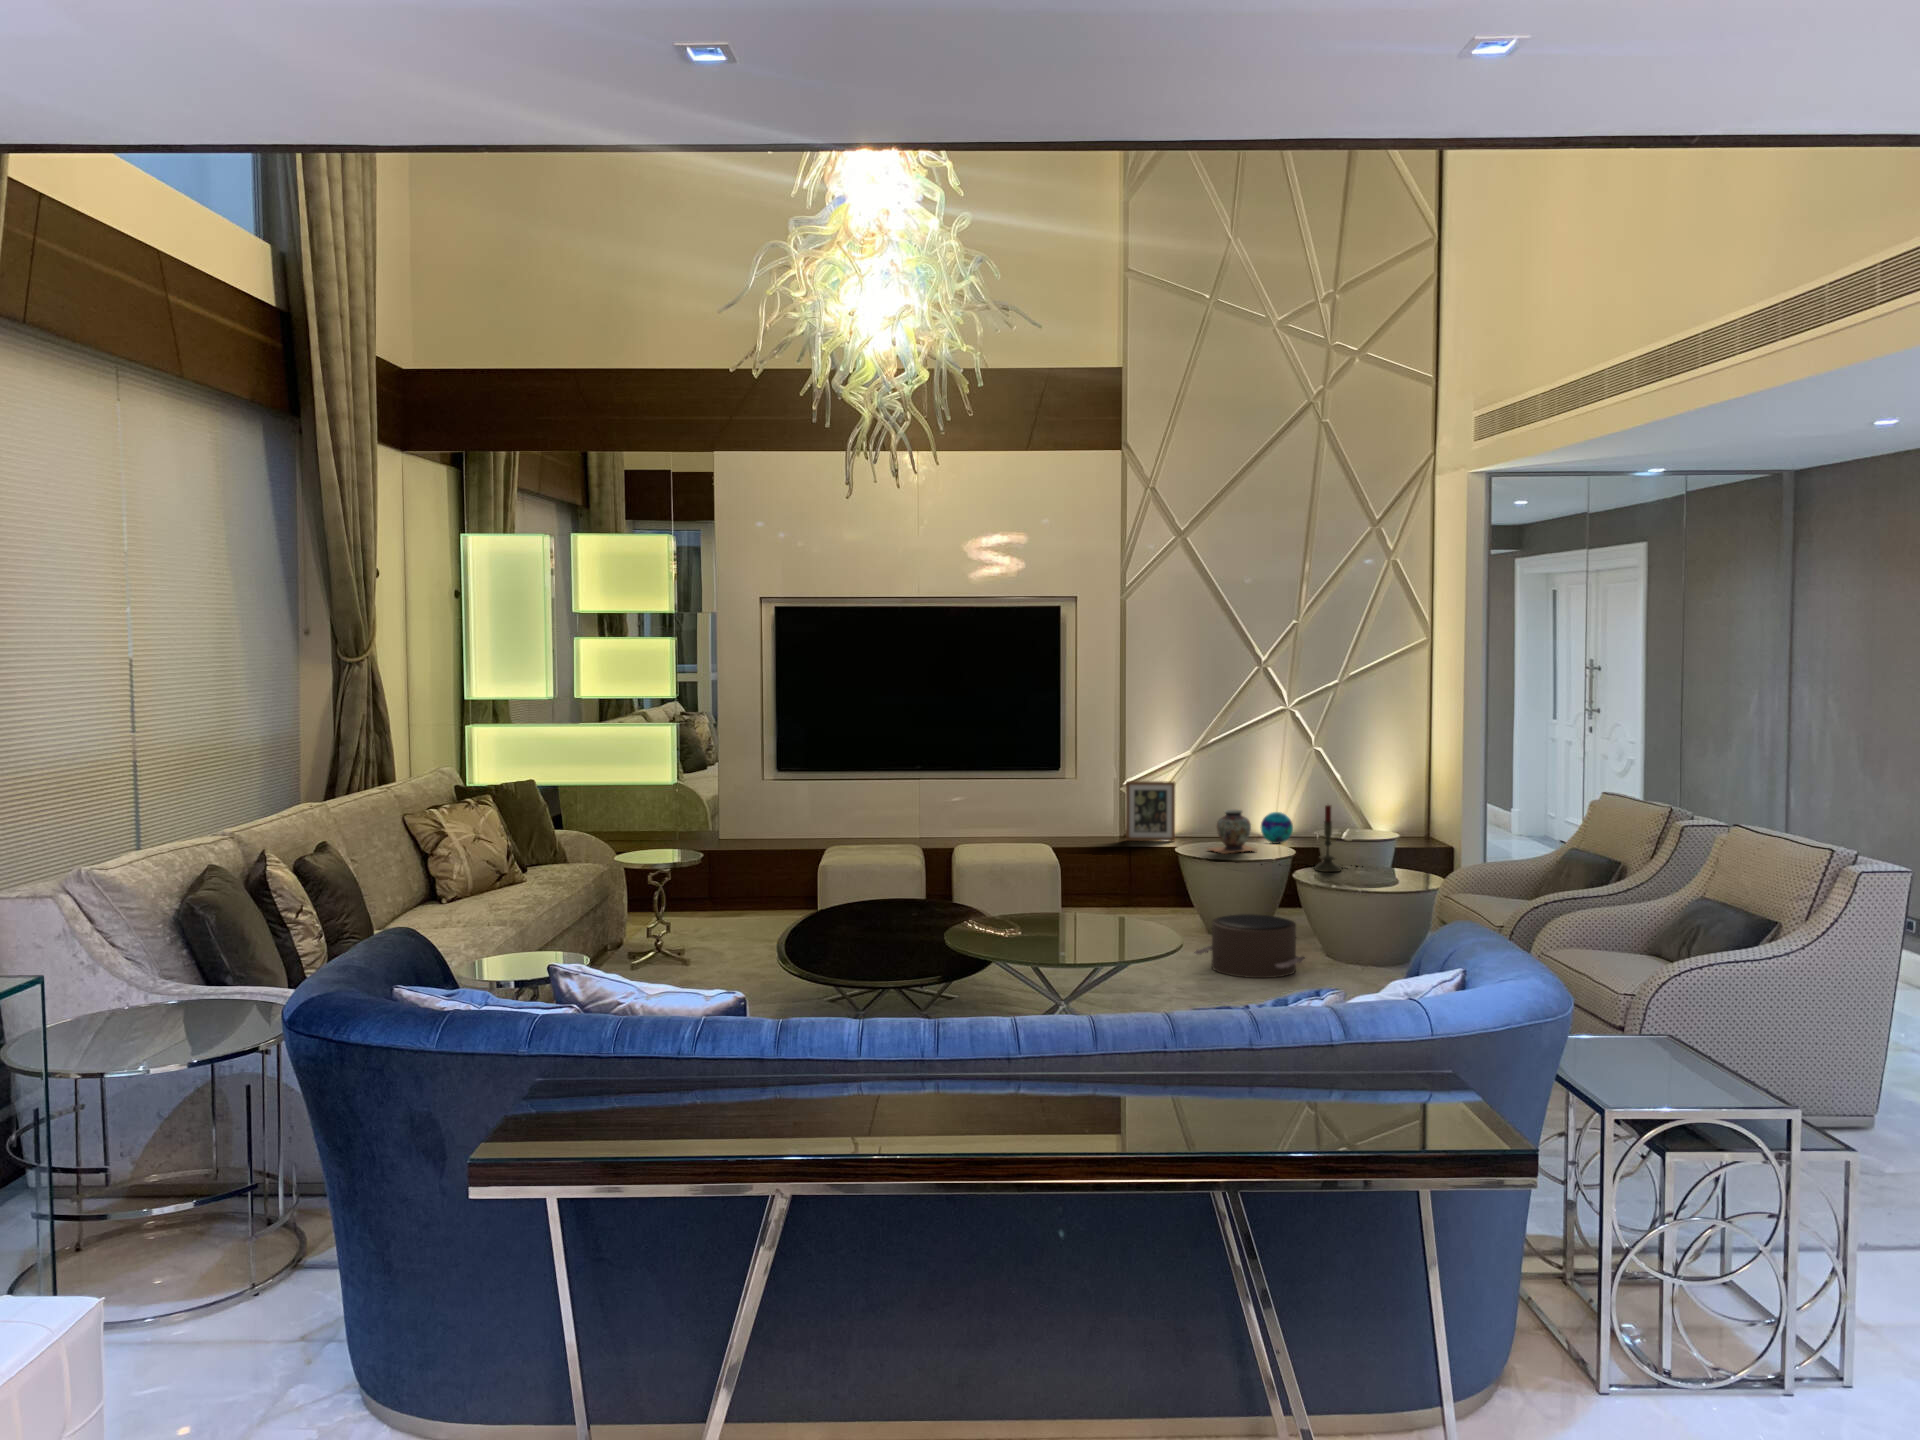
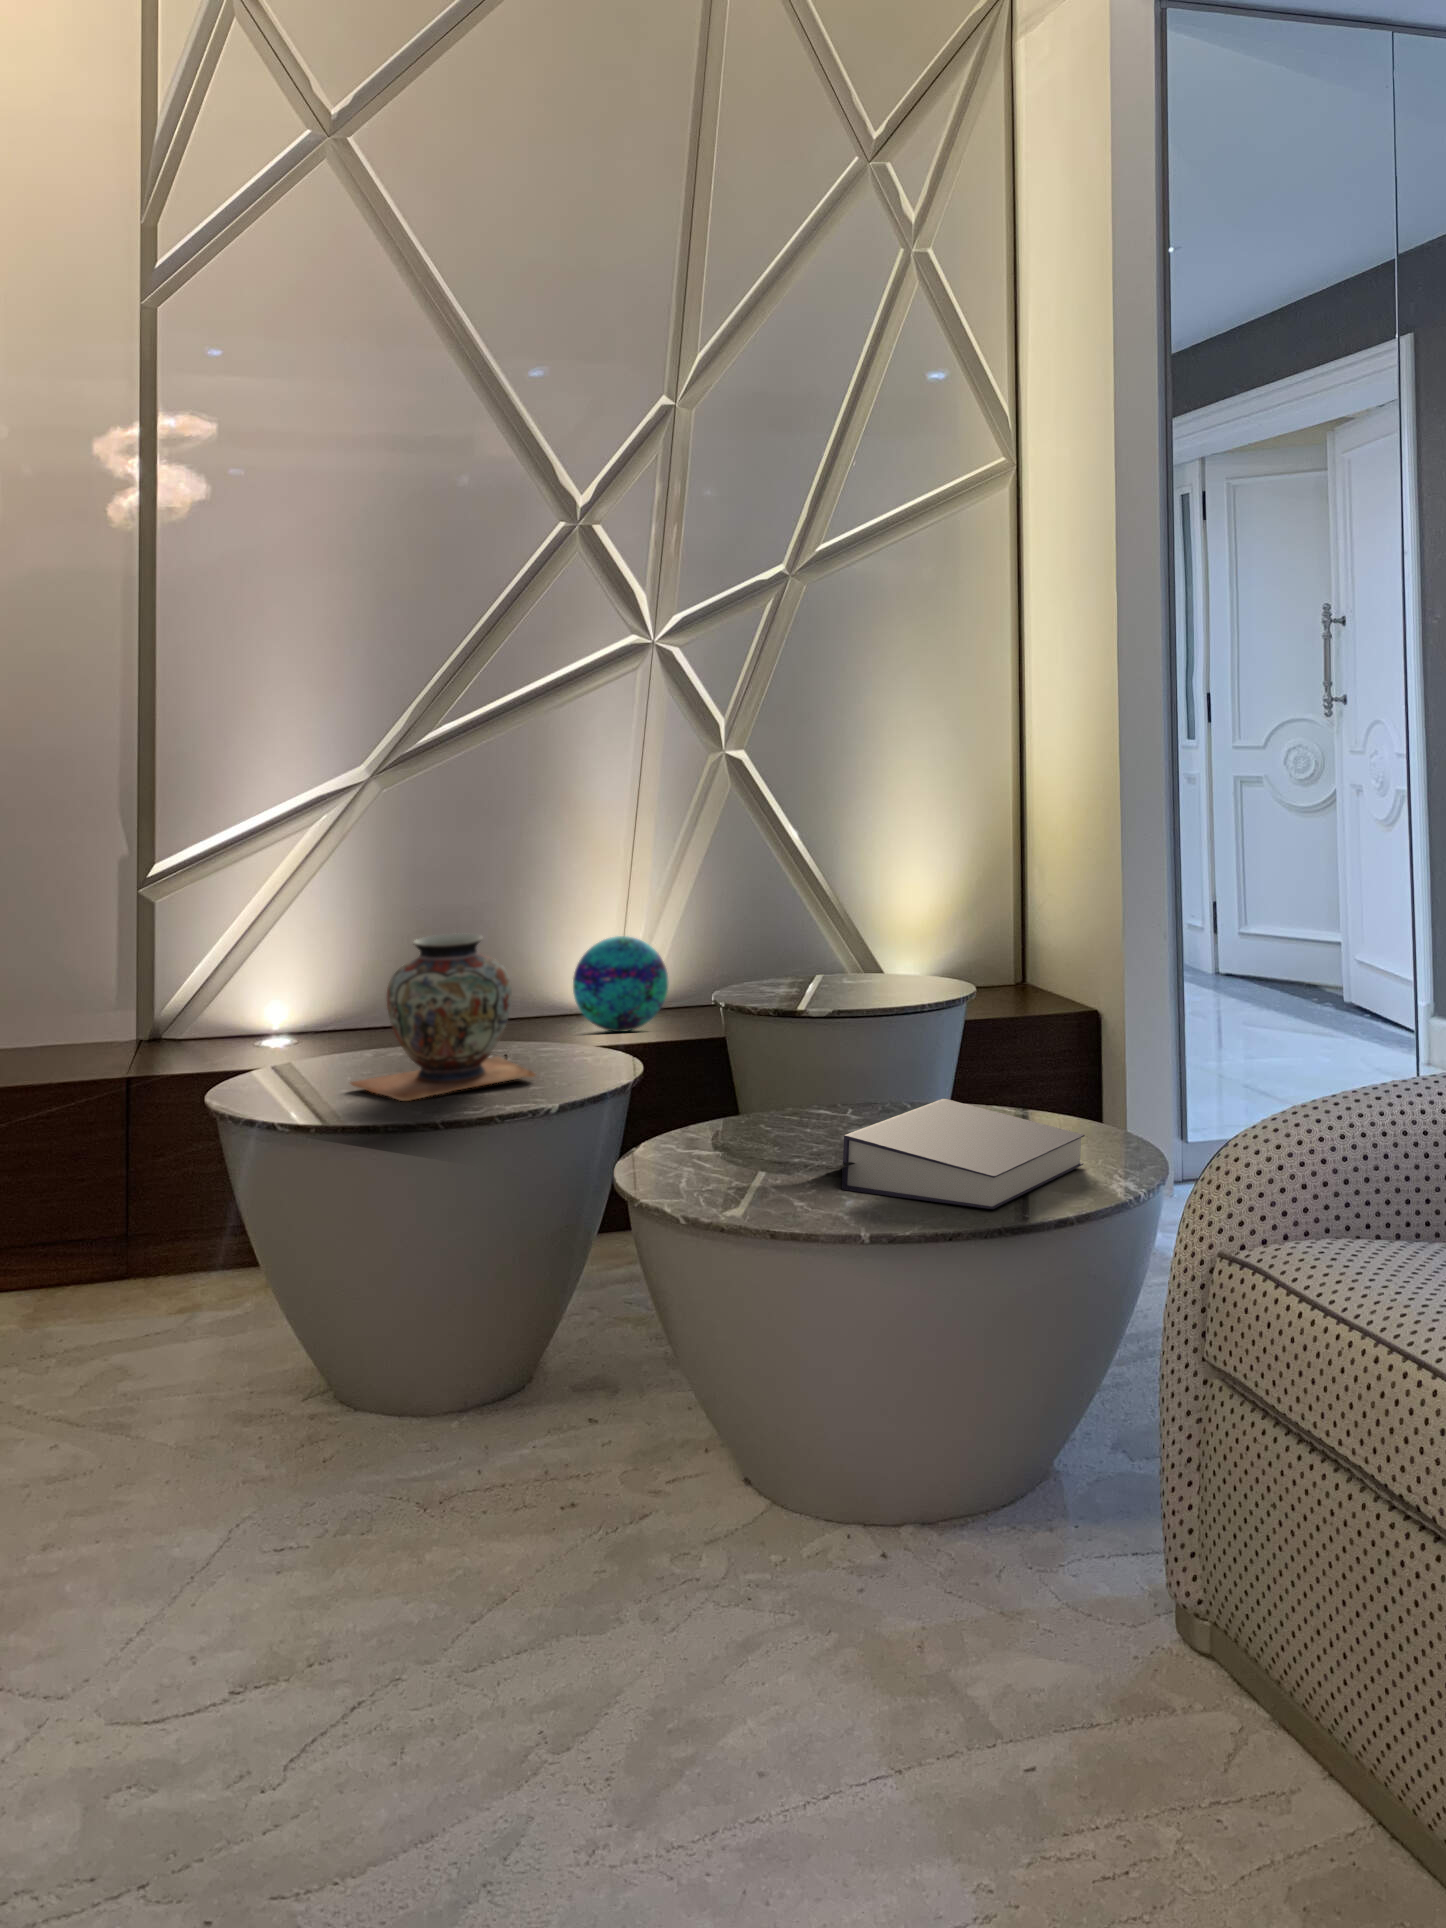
picture frame: present [1126,781,1175,841] -> none [146,859,309,1054]
candle: present [1314,805,1341,872] -> none [737,889,836,1155]
book: none [1340,861,1407,885] -> present [842,1099,1085,1209]
pouf: present [1194,914,1305,978] -> none [201,1368,714,1736]

